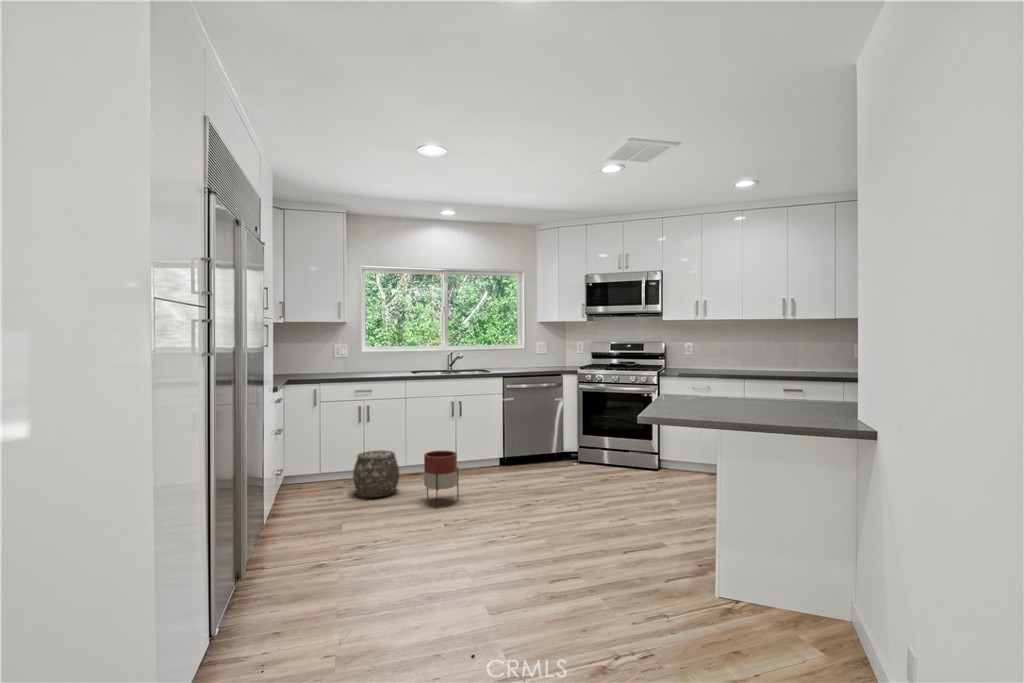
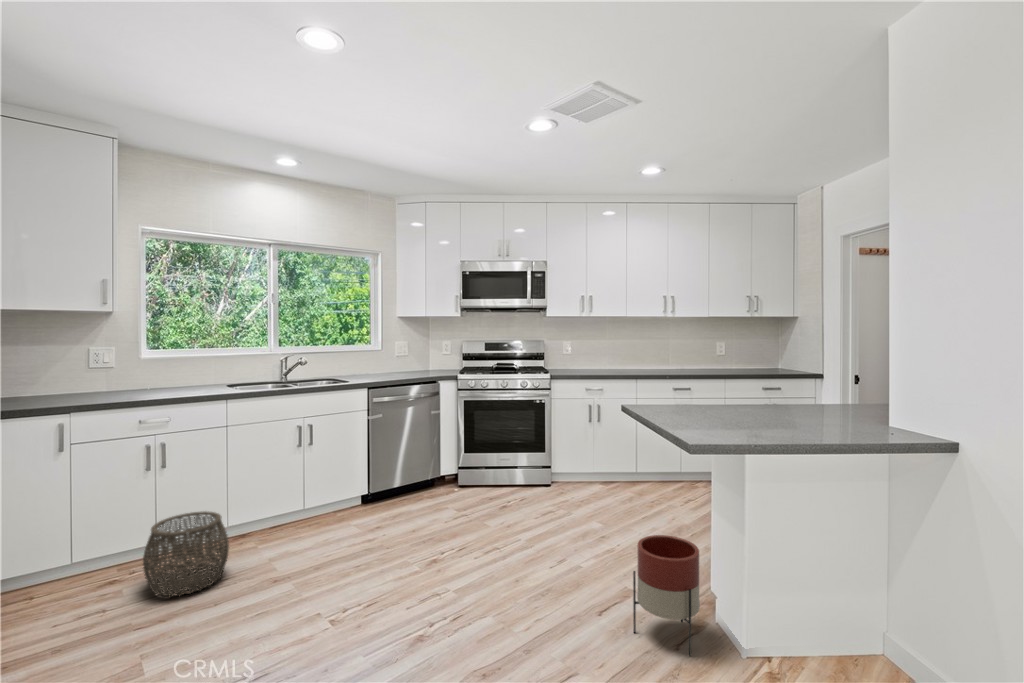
planter: present [424,451,459,508] -> present [633,535,700,656]

